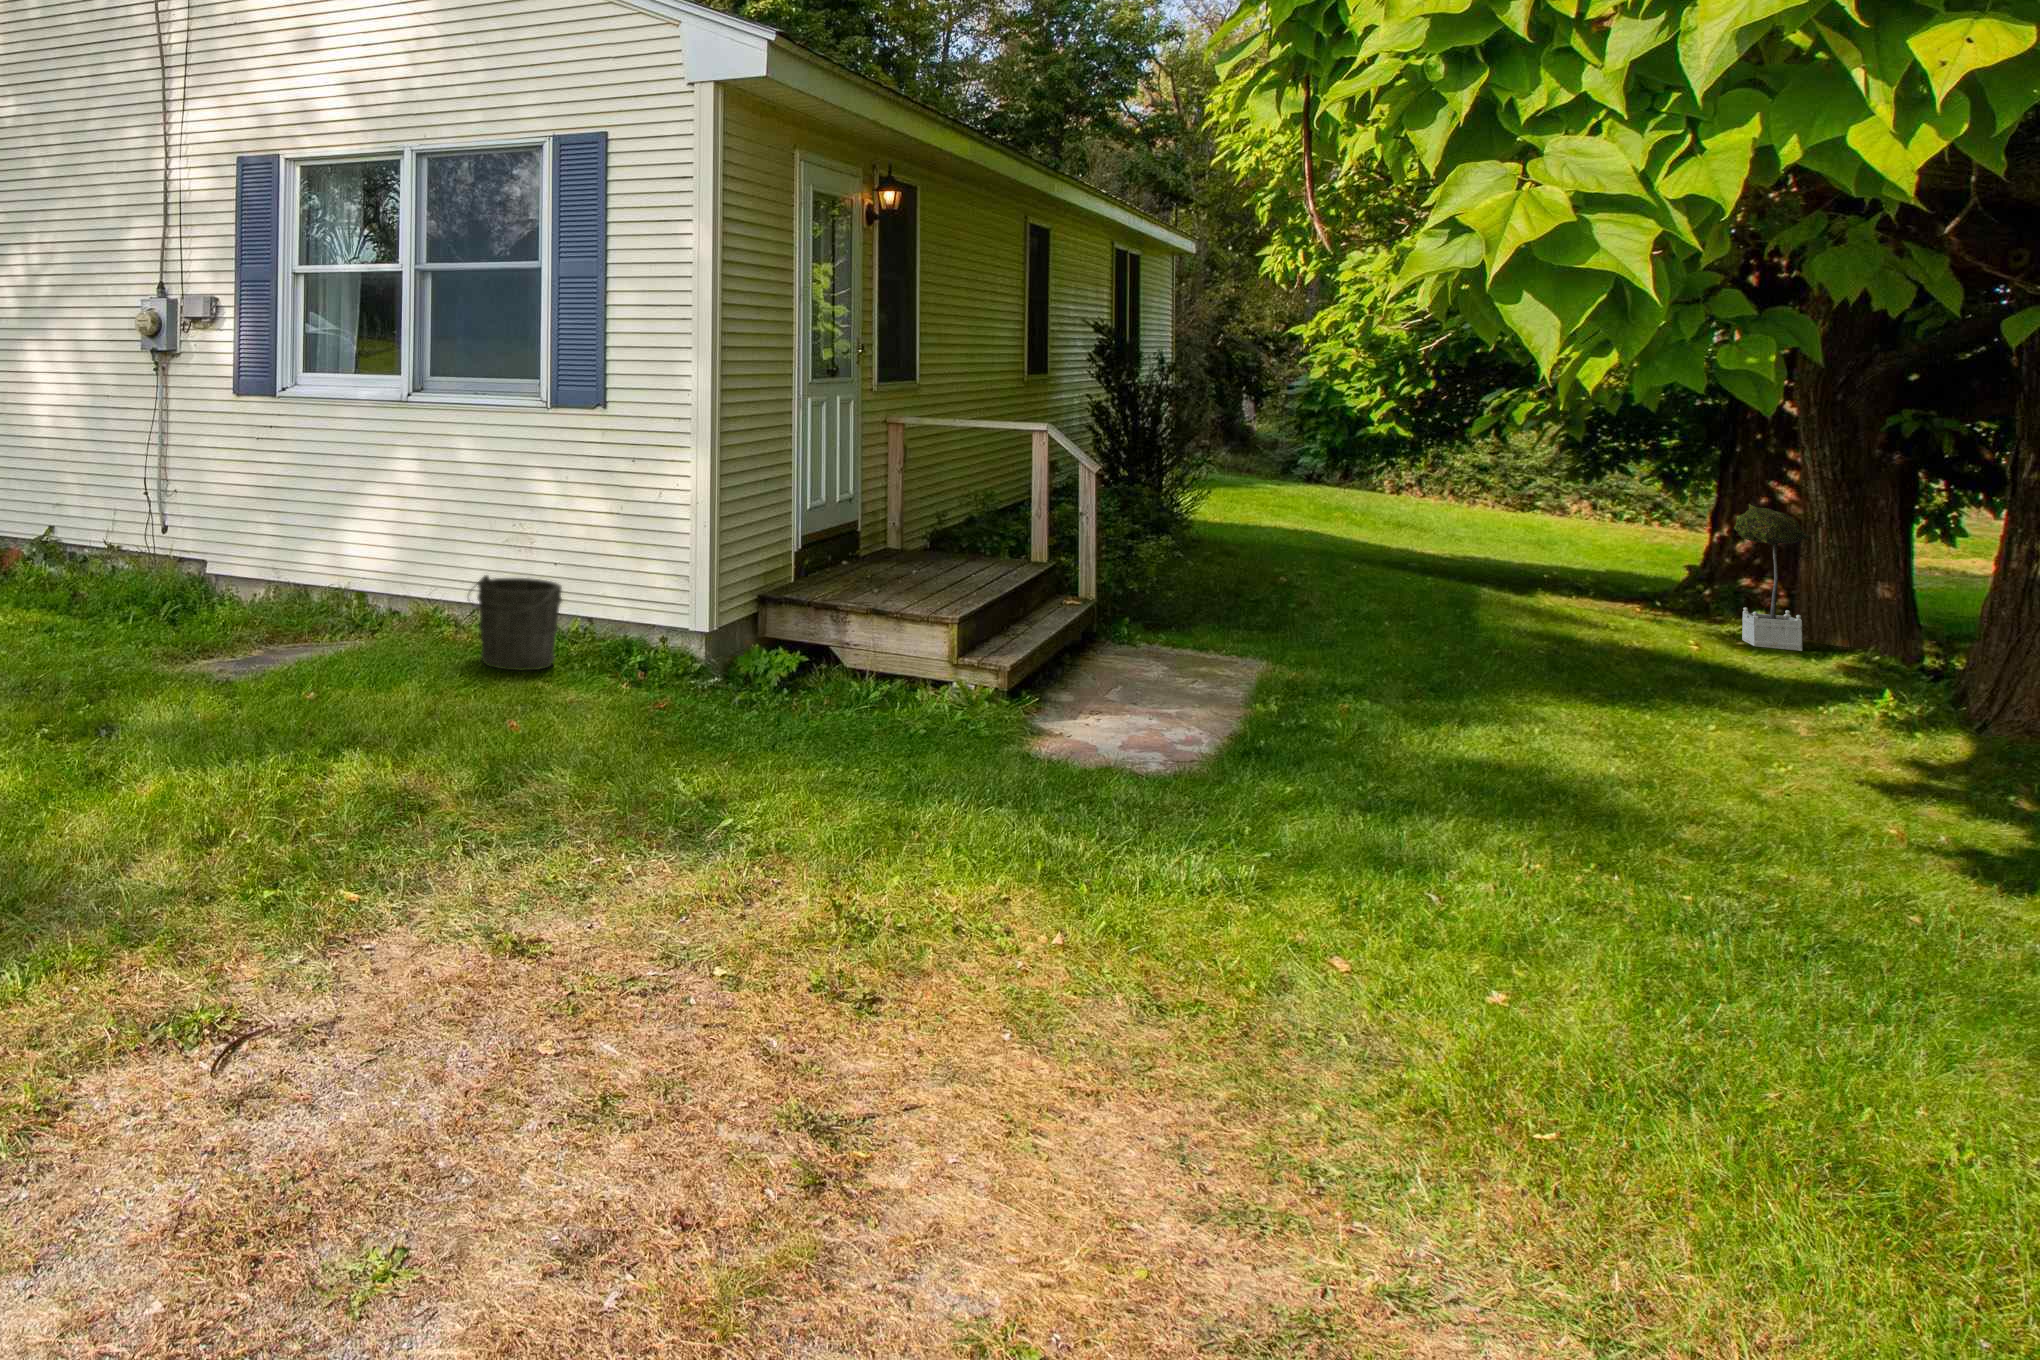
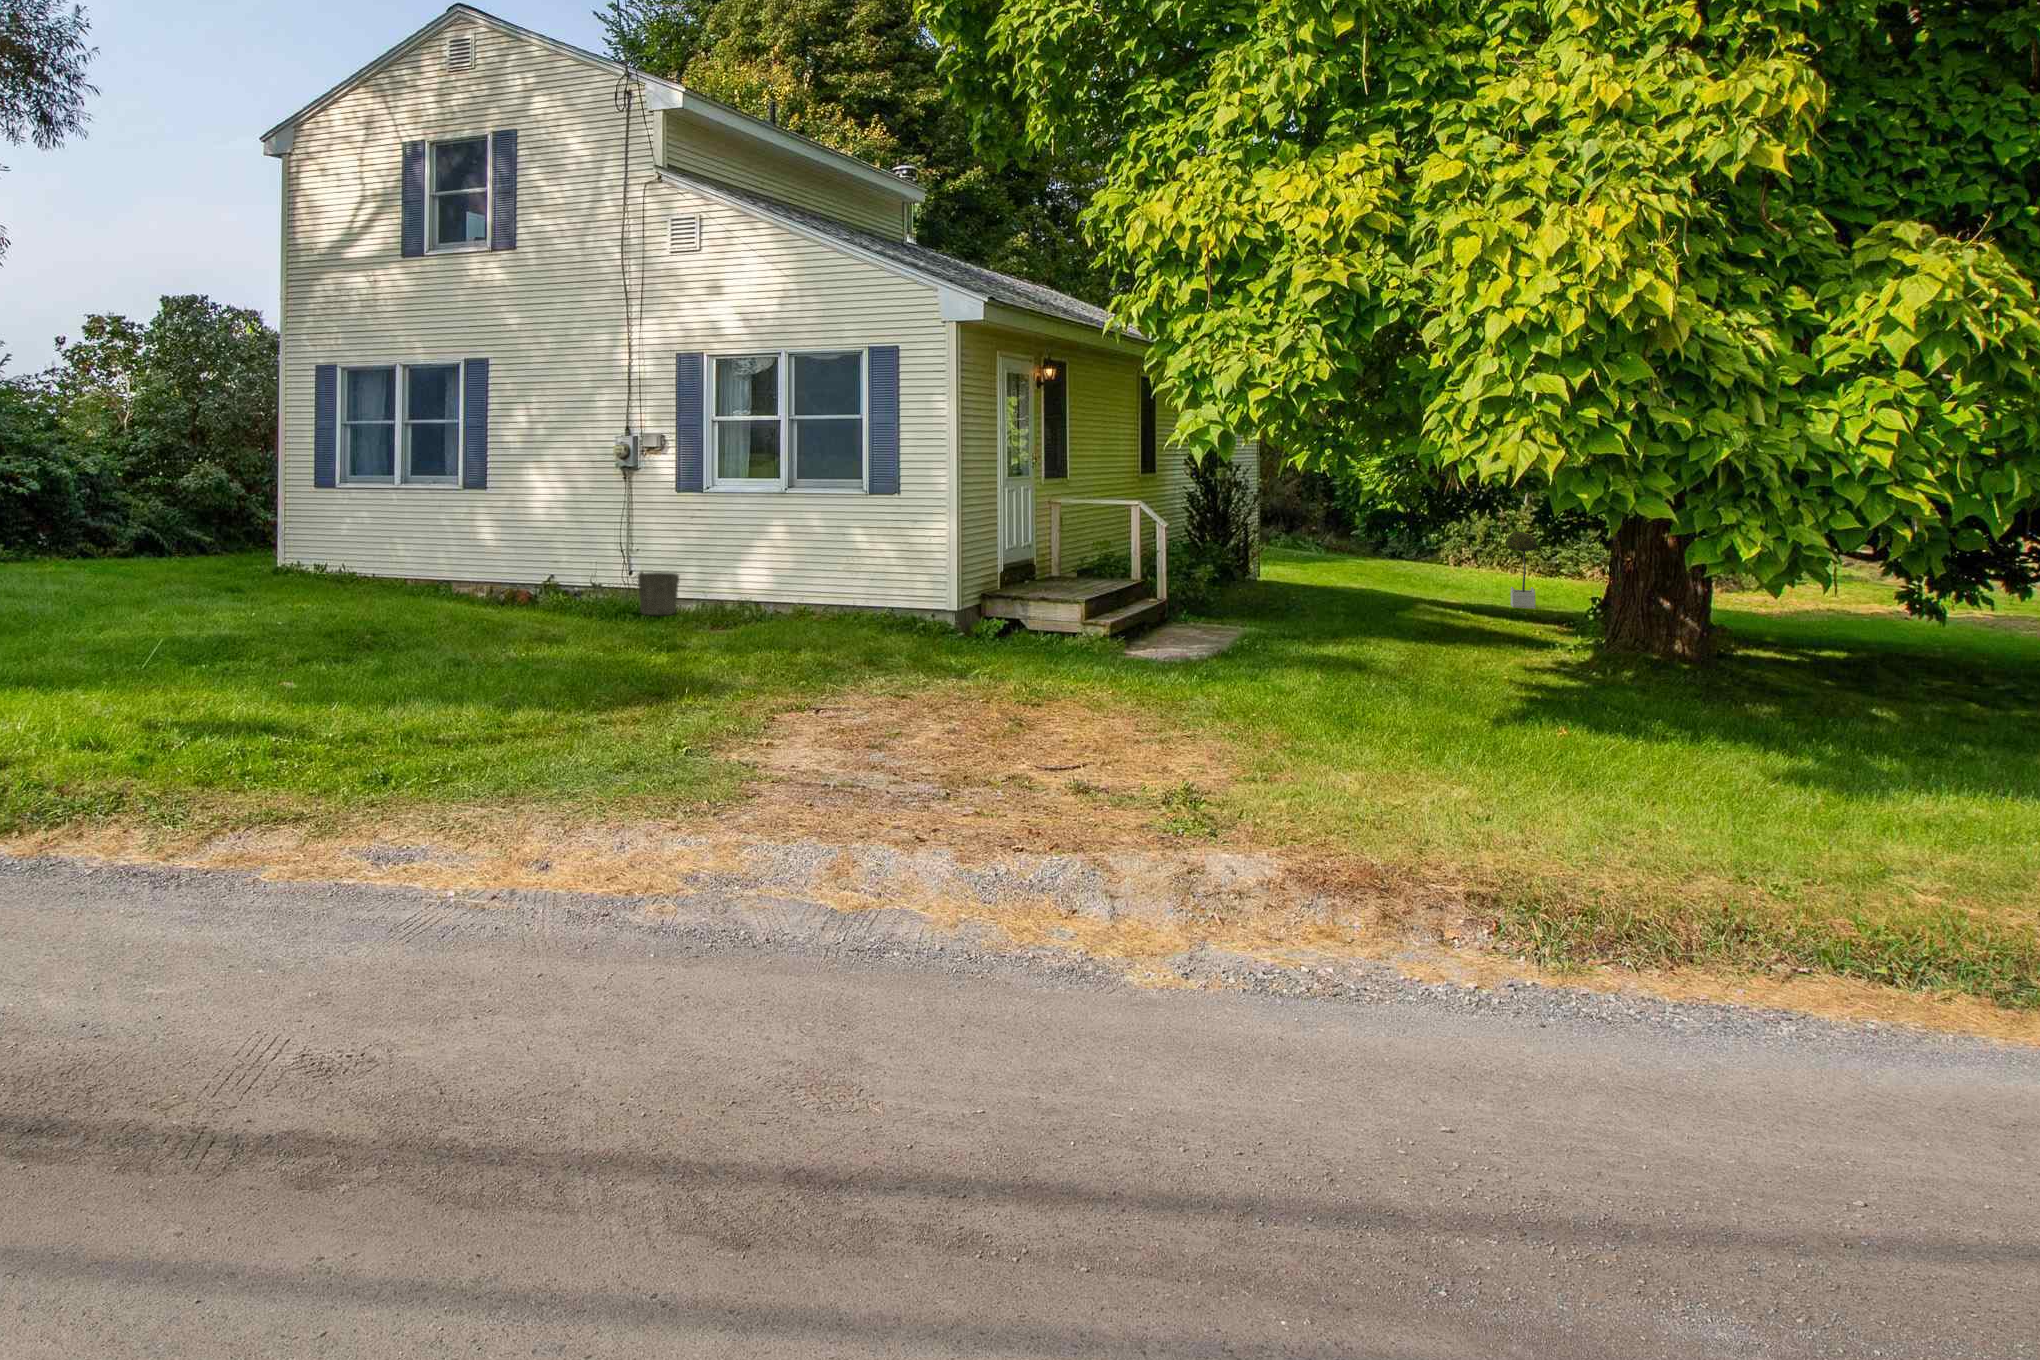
bucket: present [476,575,562,670] -> present [632,572,679,615]

